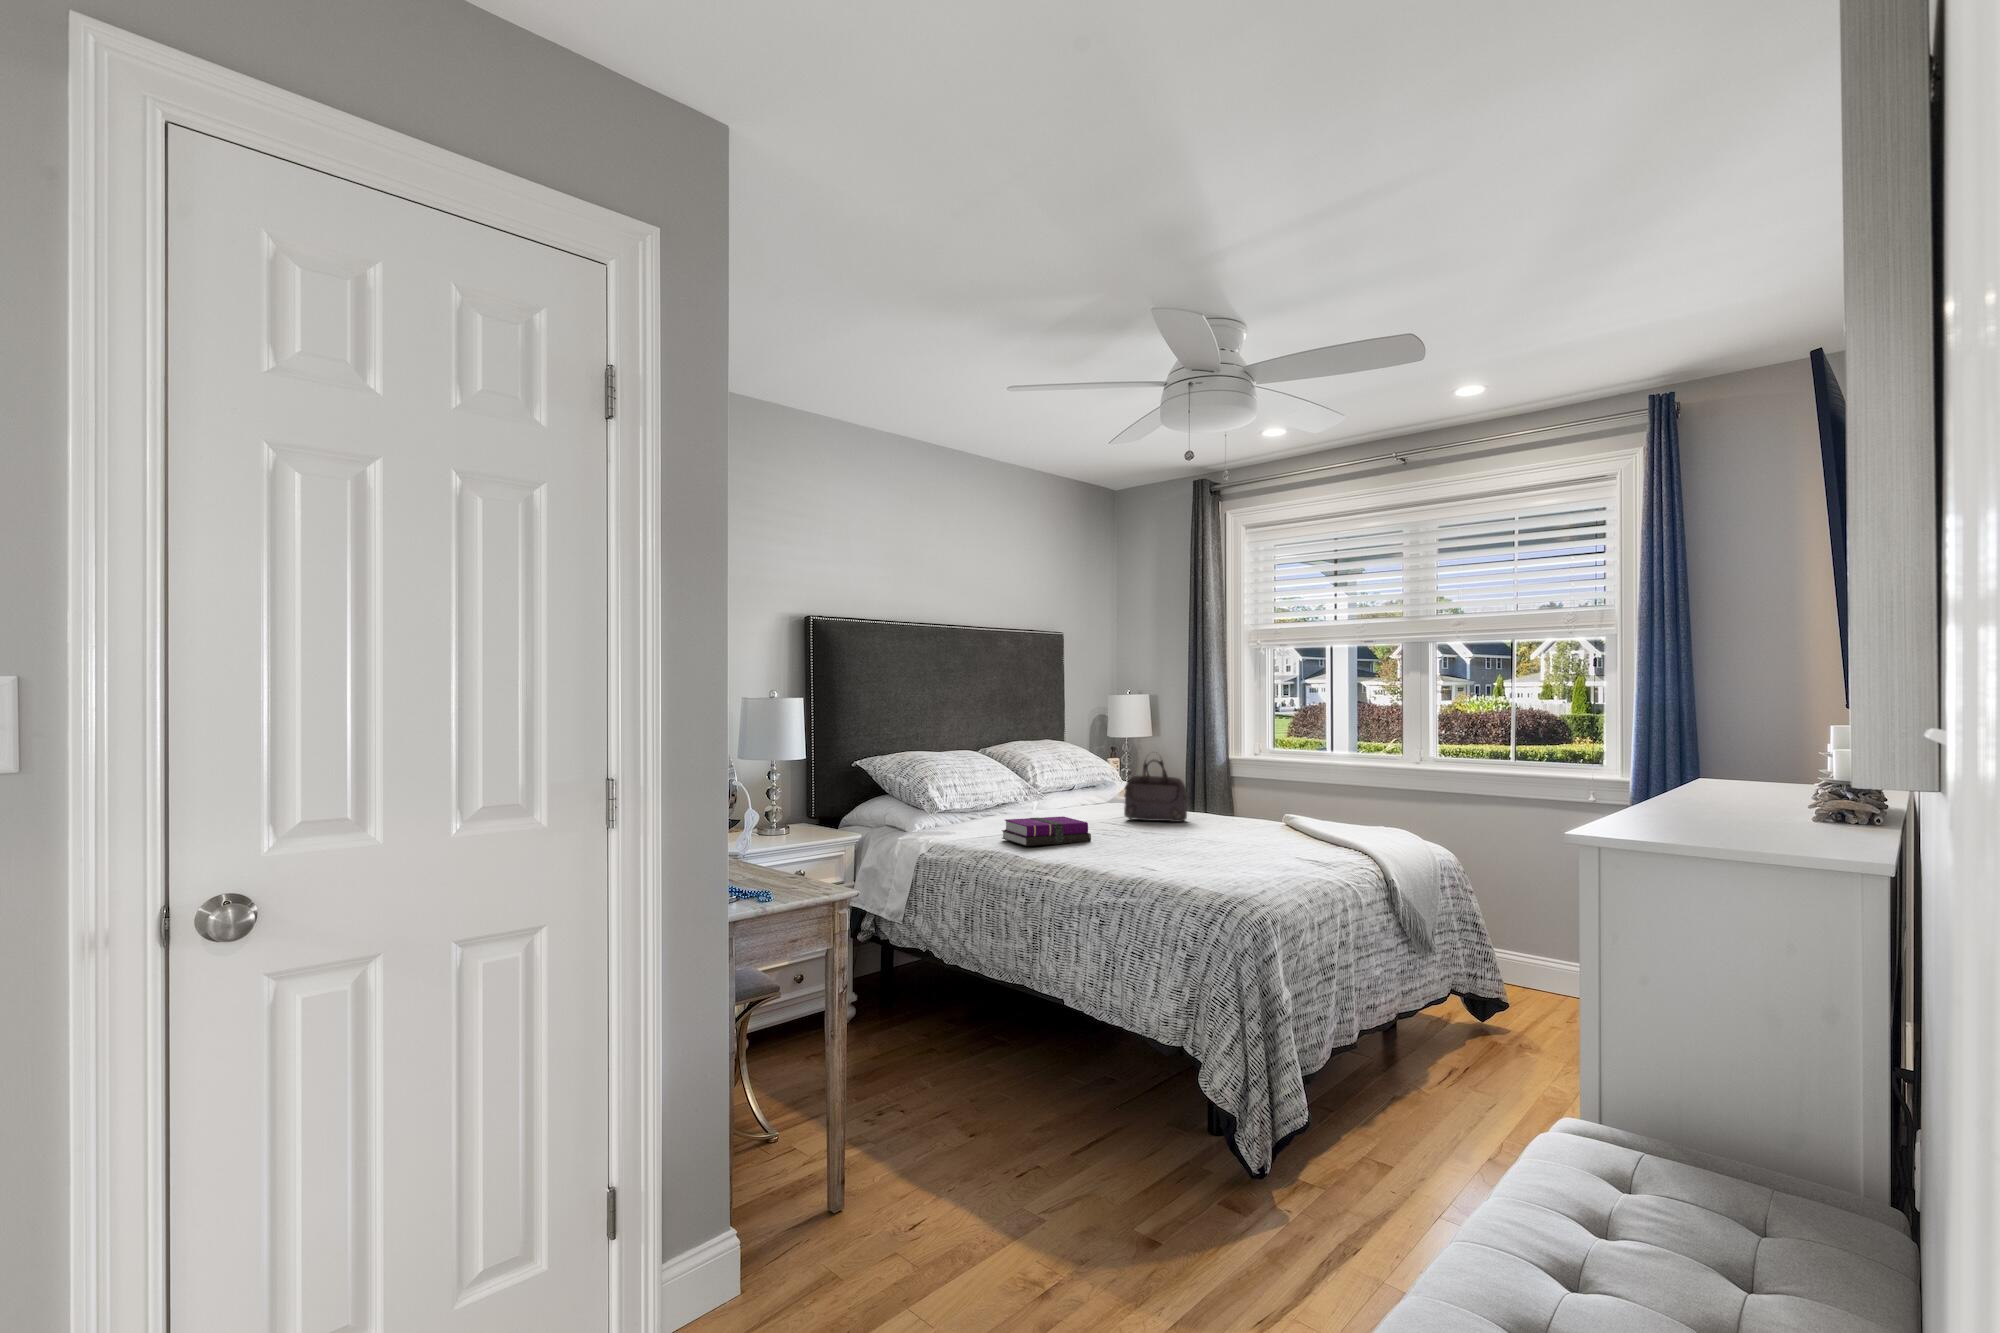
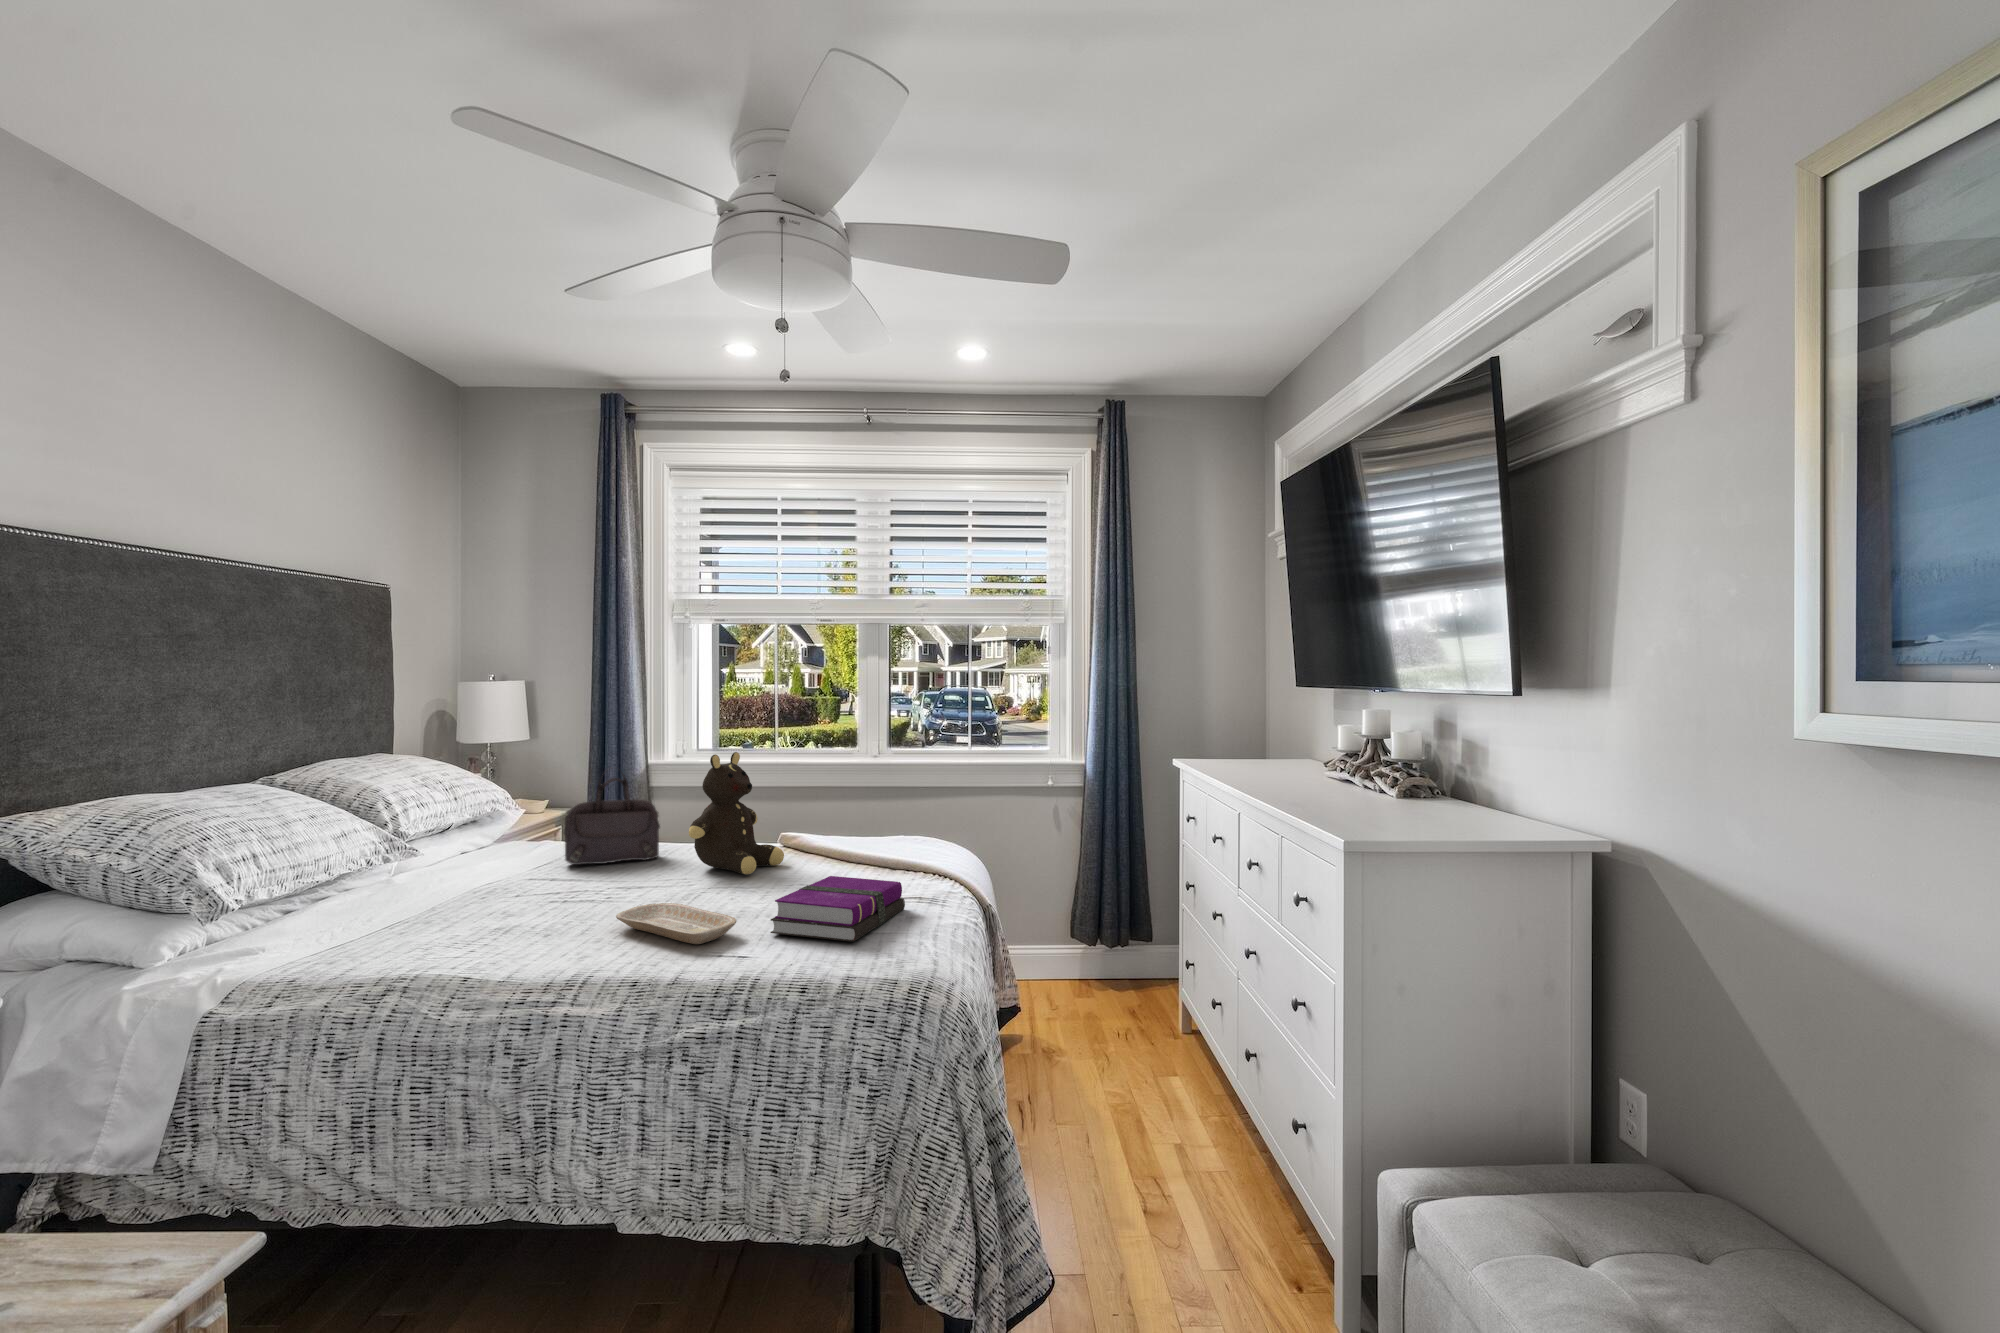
teddy bear: none [1186,744,1260,836] -> present [689,752,784,874]
notebook: present [1002,817,1091,846] -> present [770,876,905,942]
tray: none [1107,839,1166,861] -> present [616,903,736,944]

